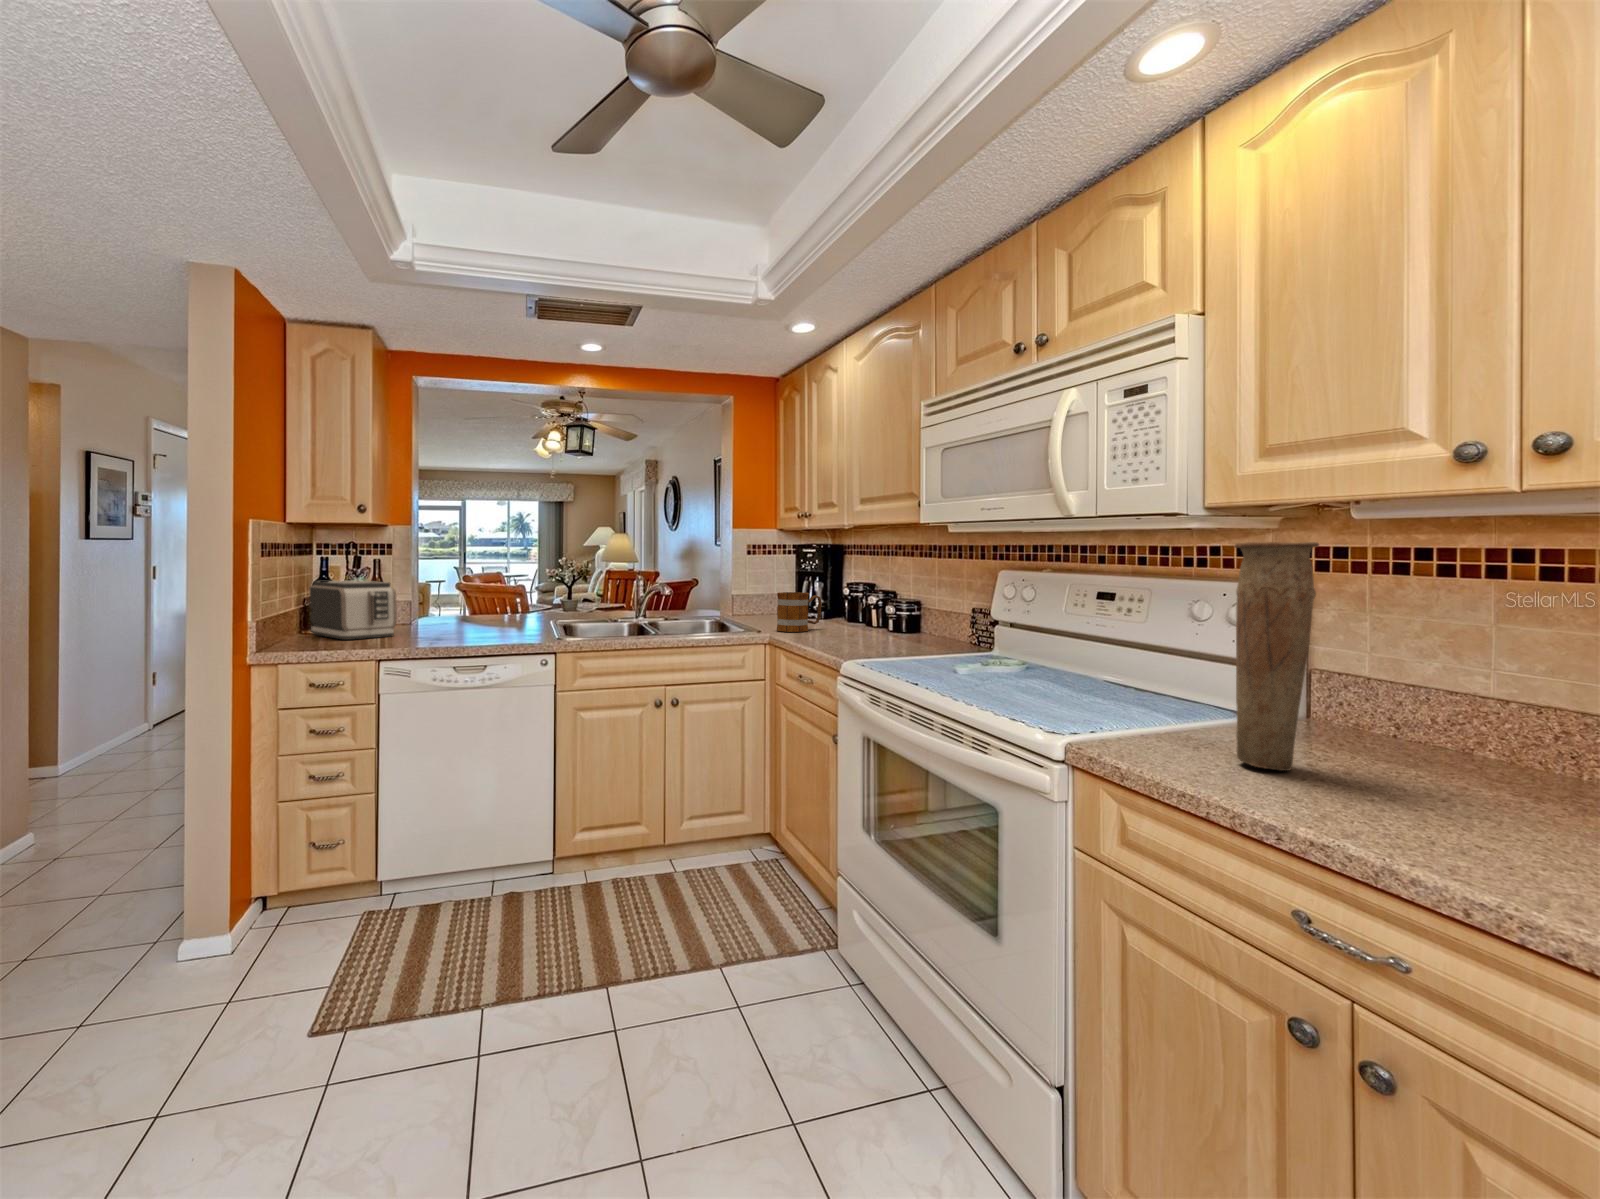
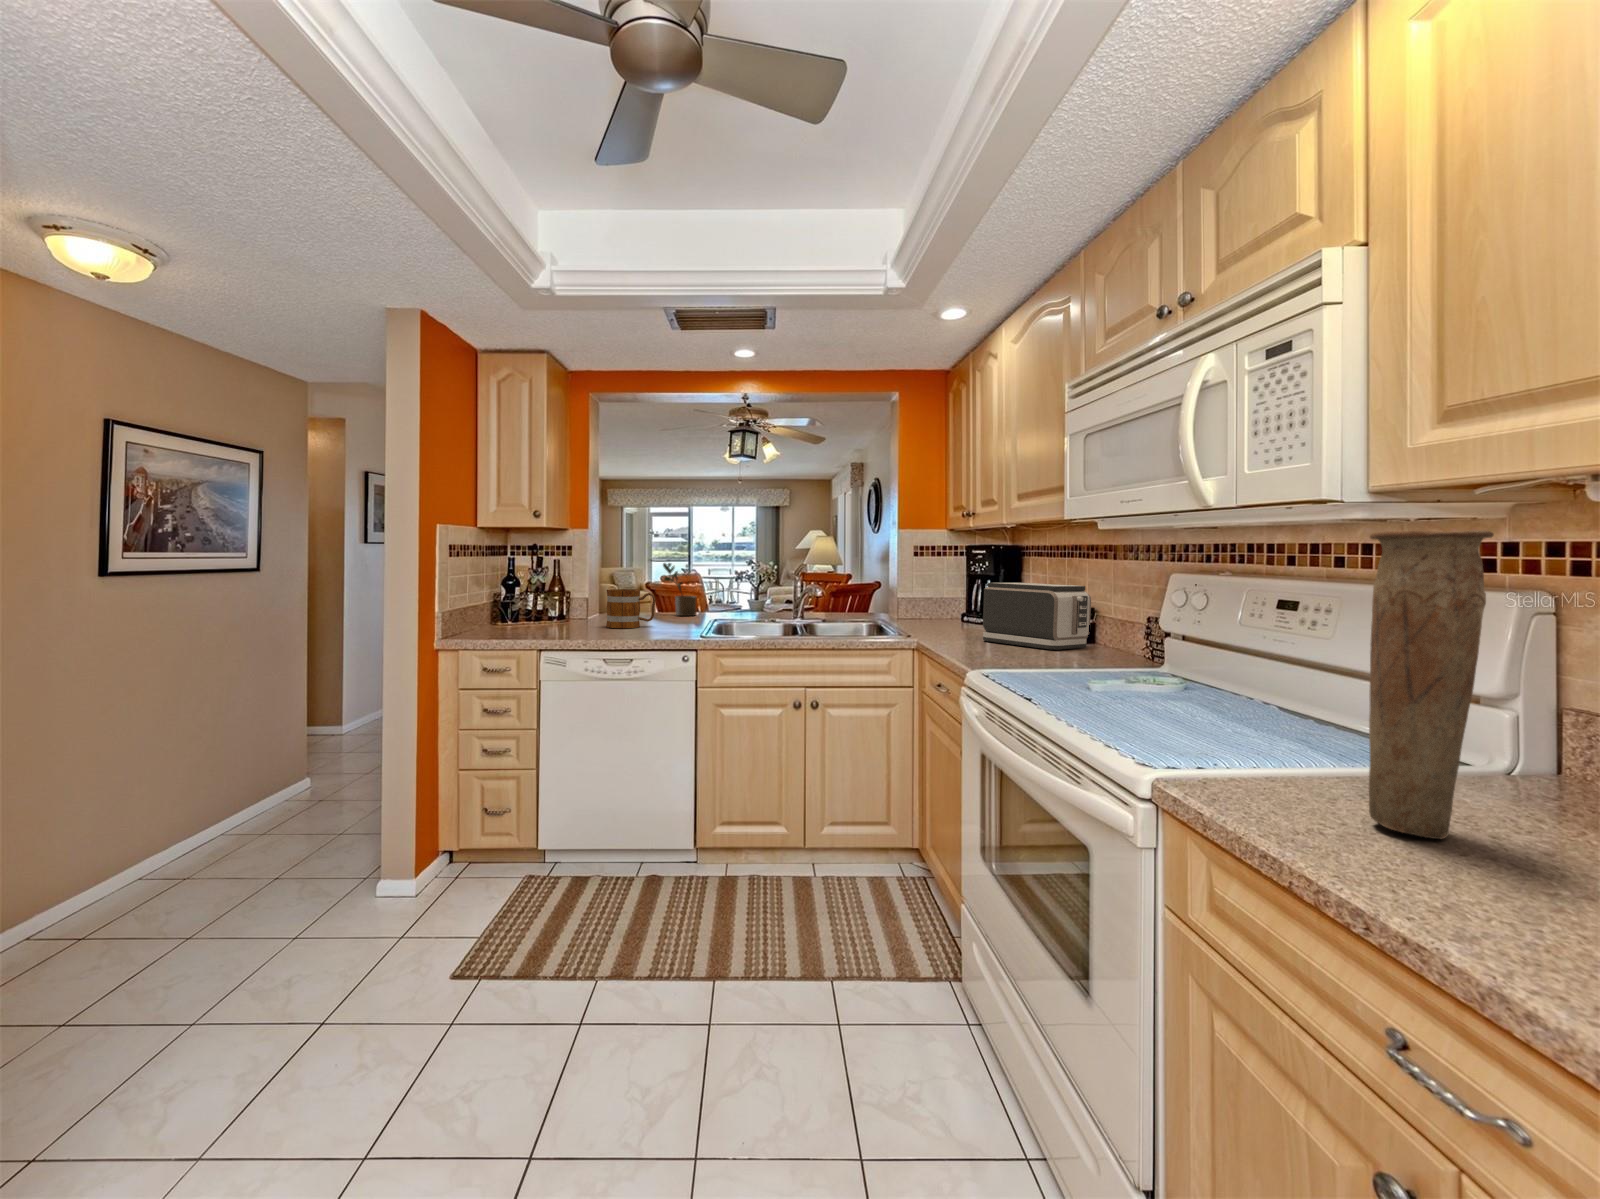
potted plant: none [489,565,527,621] -> present [663,563,697,616]
toaster: present [310,580,397,640] -> present [983,583,1091,650]
mug: present [777,592,822,632] -> present [606,589,655,628]

